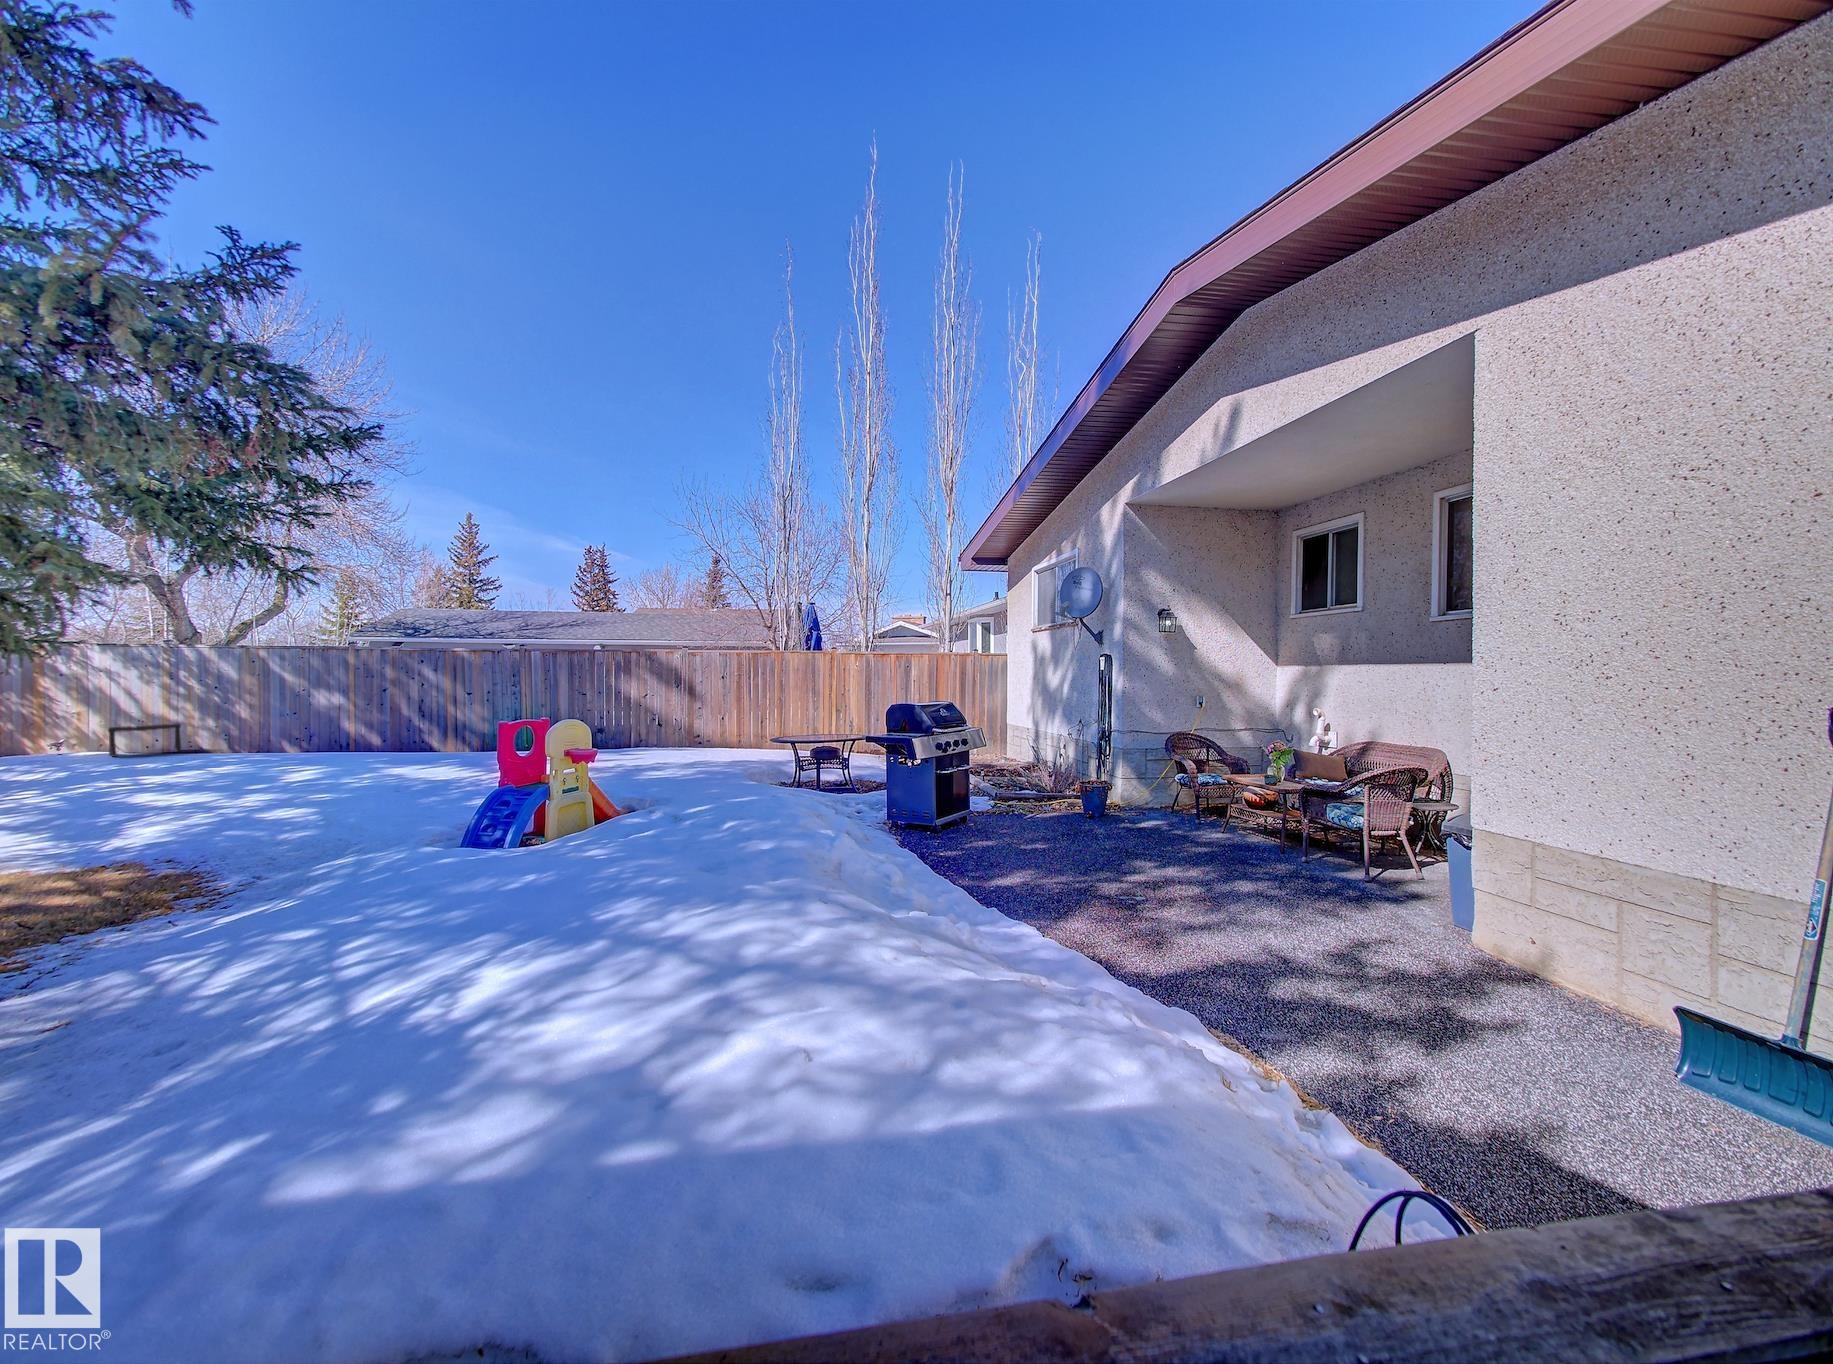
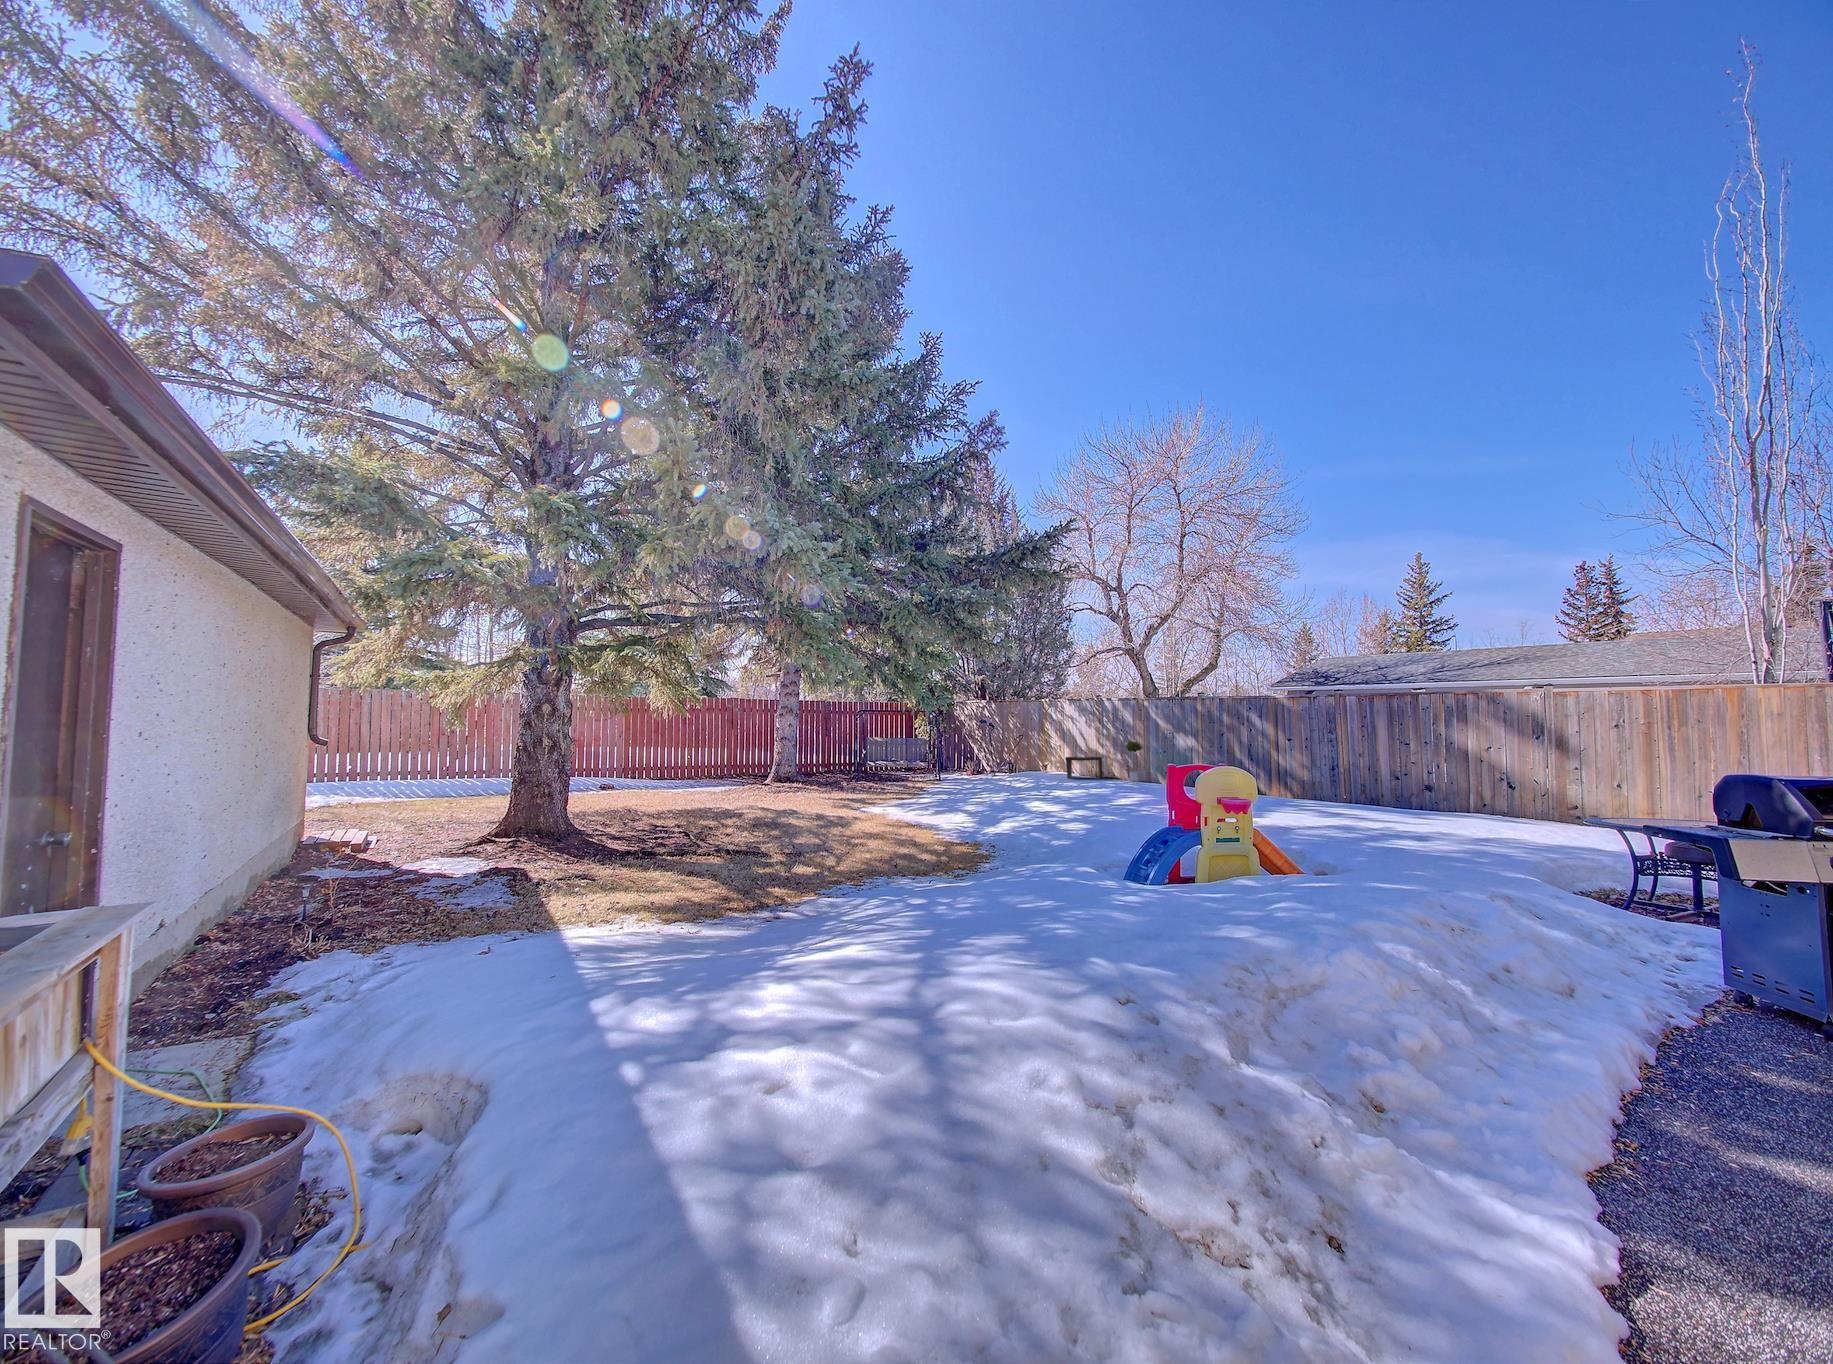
potted tree: none [232,700,265,752] -> present [1126,741,1146,782]

